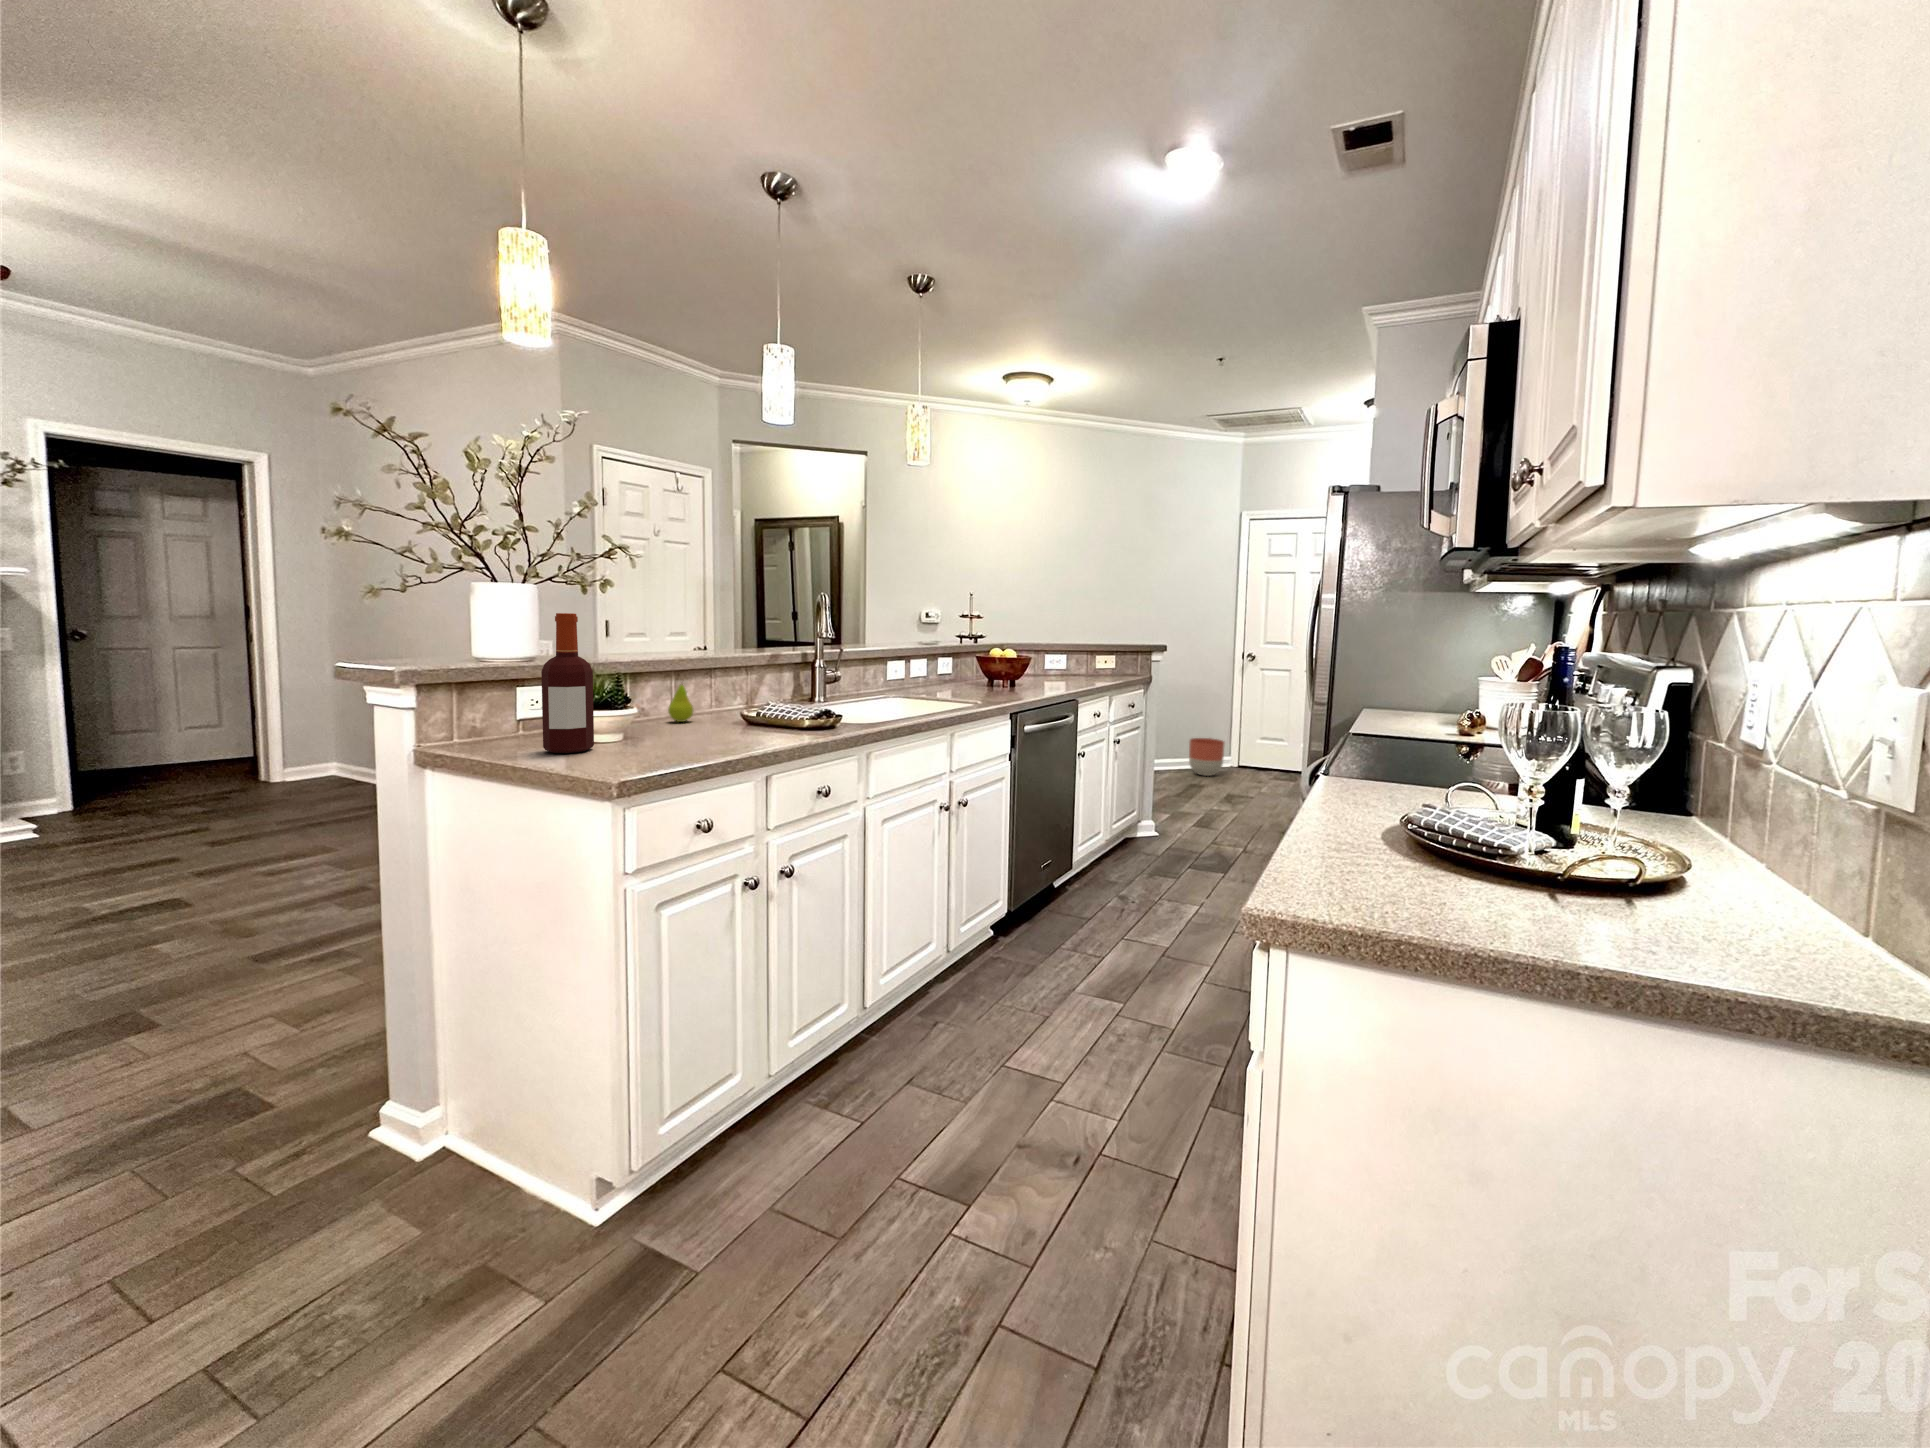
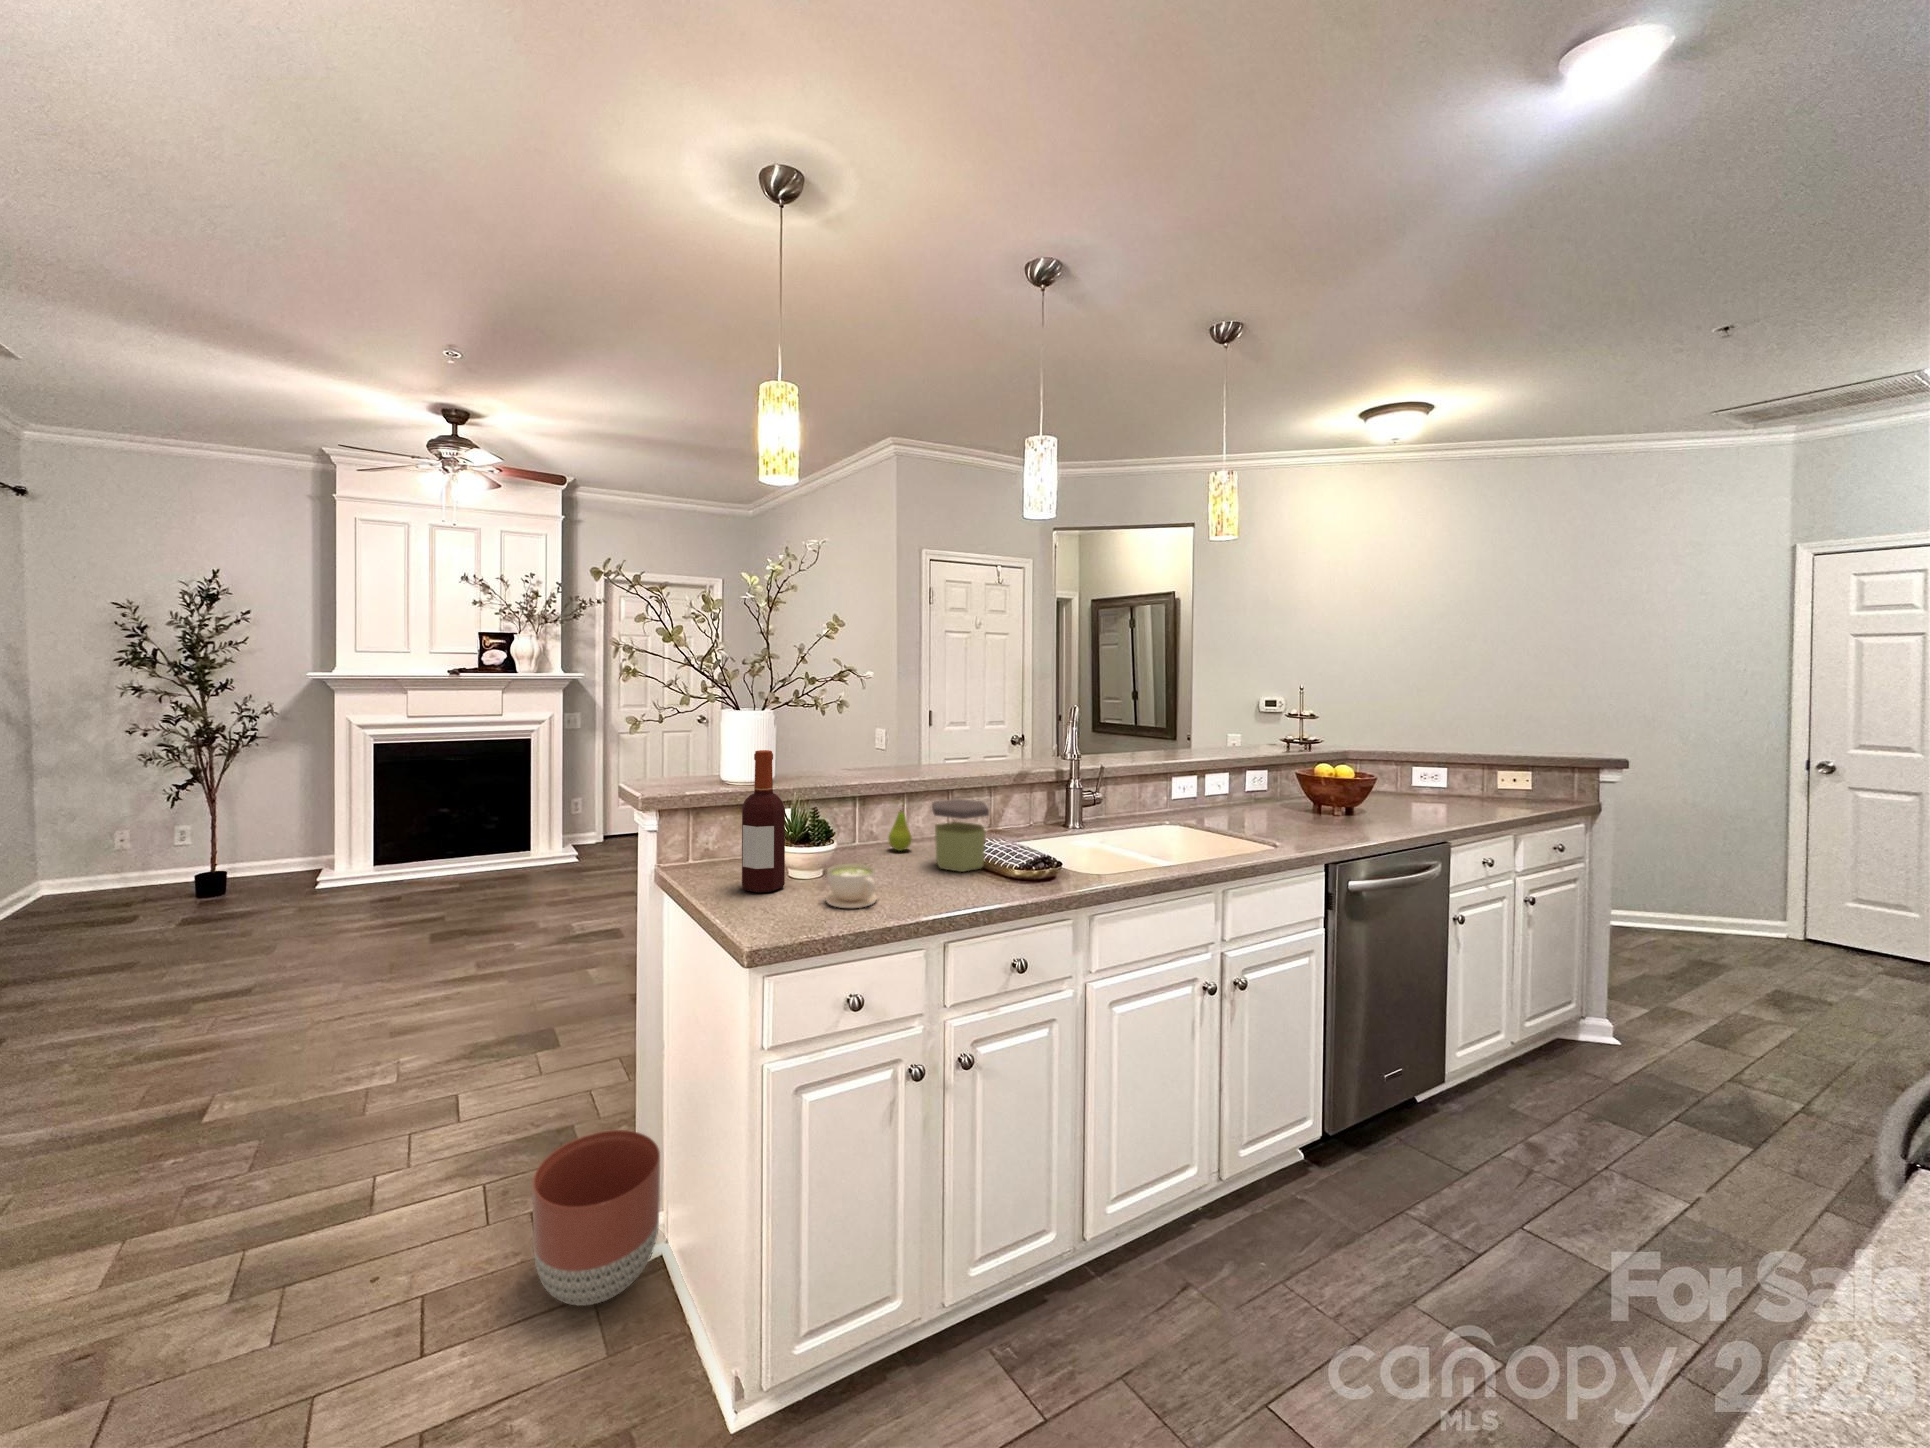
jar: none [722,668,780,728] -> present [932,799,989,872]
coffee cup: none [650,718,705,753] -> present [825,864,877,908]
planter: present [1189,738,1225,776] -> present [532,1130,660,1306]

